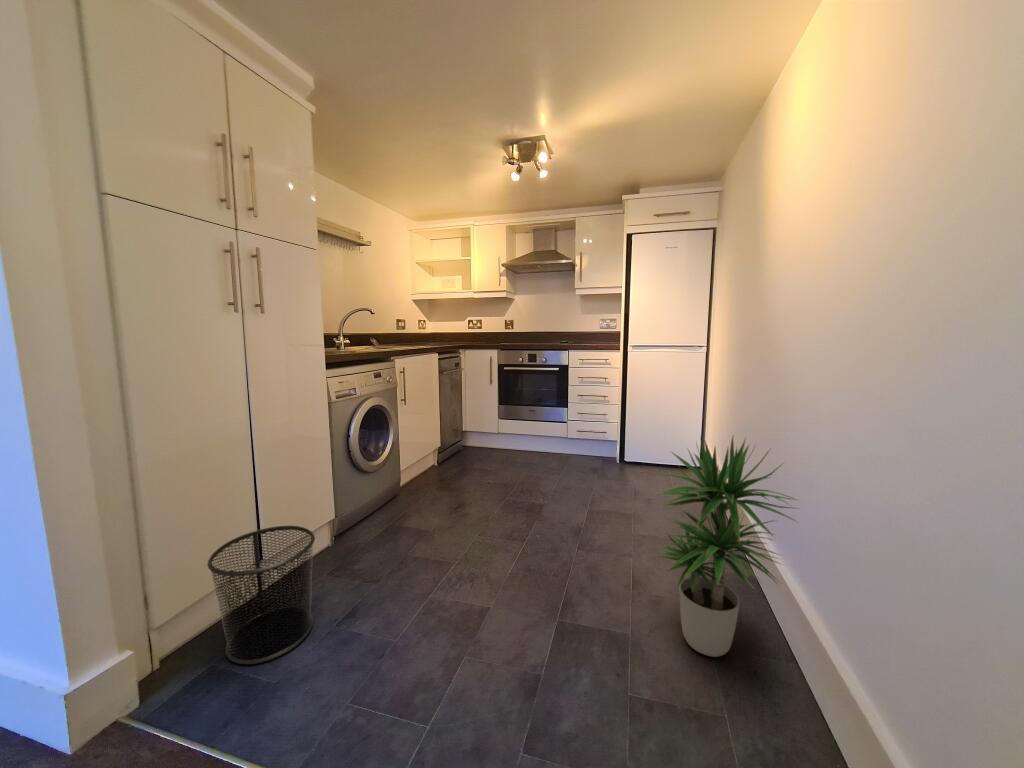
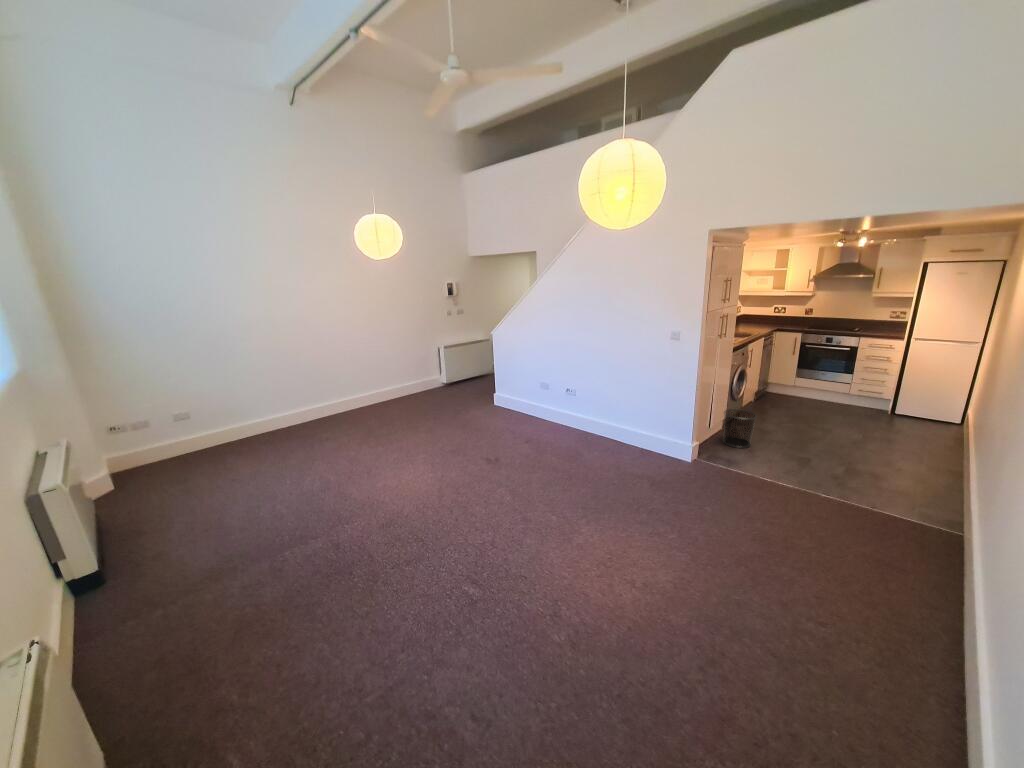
potted plant: present [655,437,798,657] -> none [906,395,981,475]

